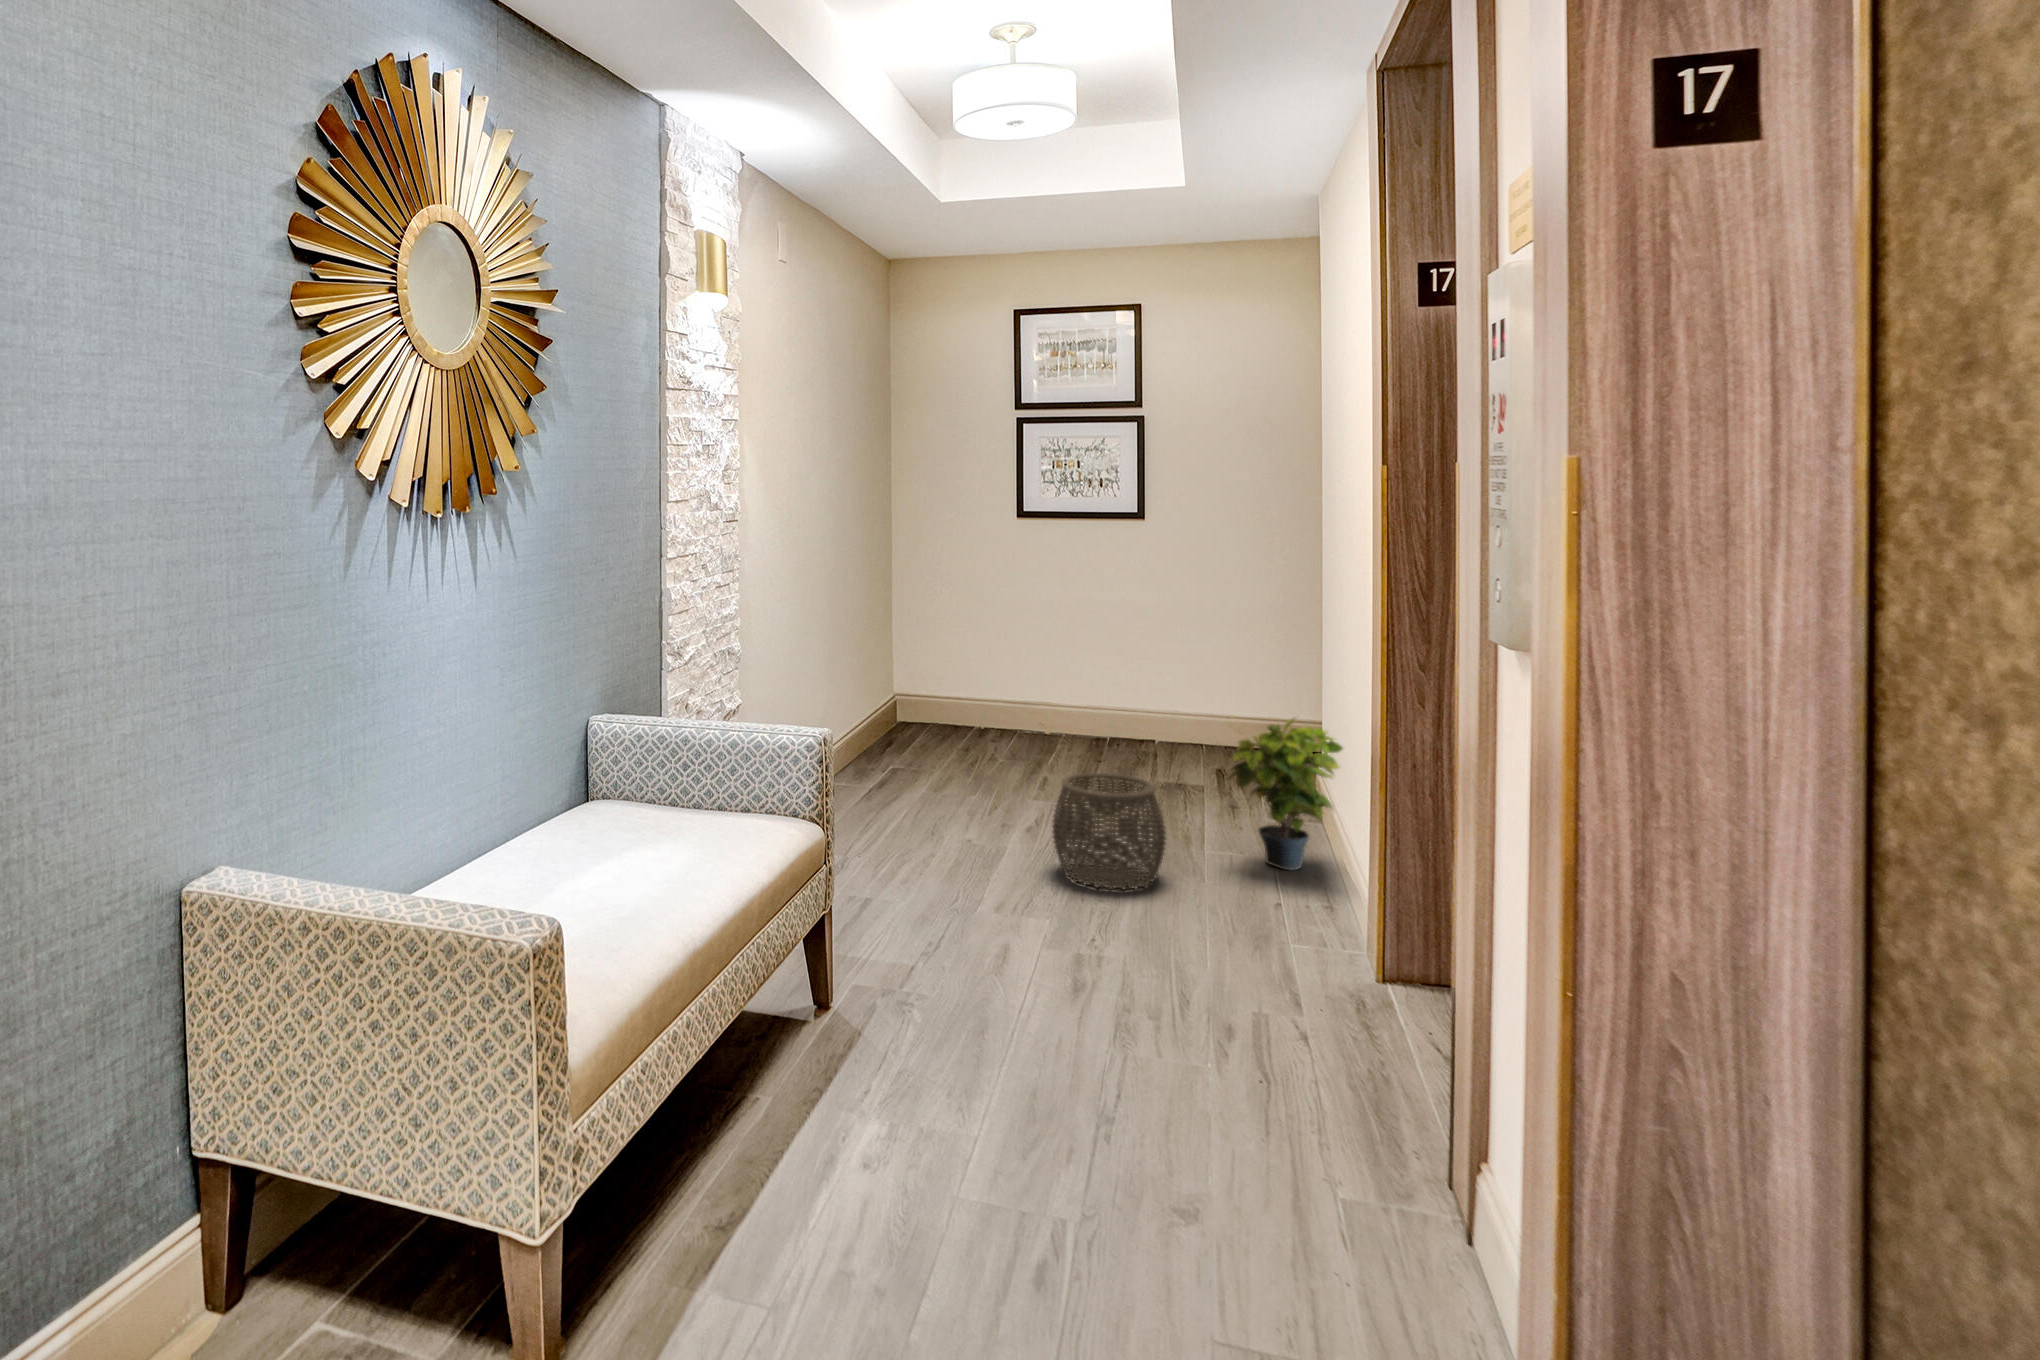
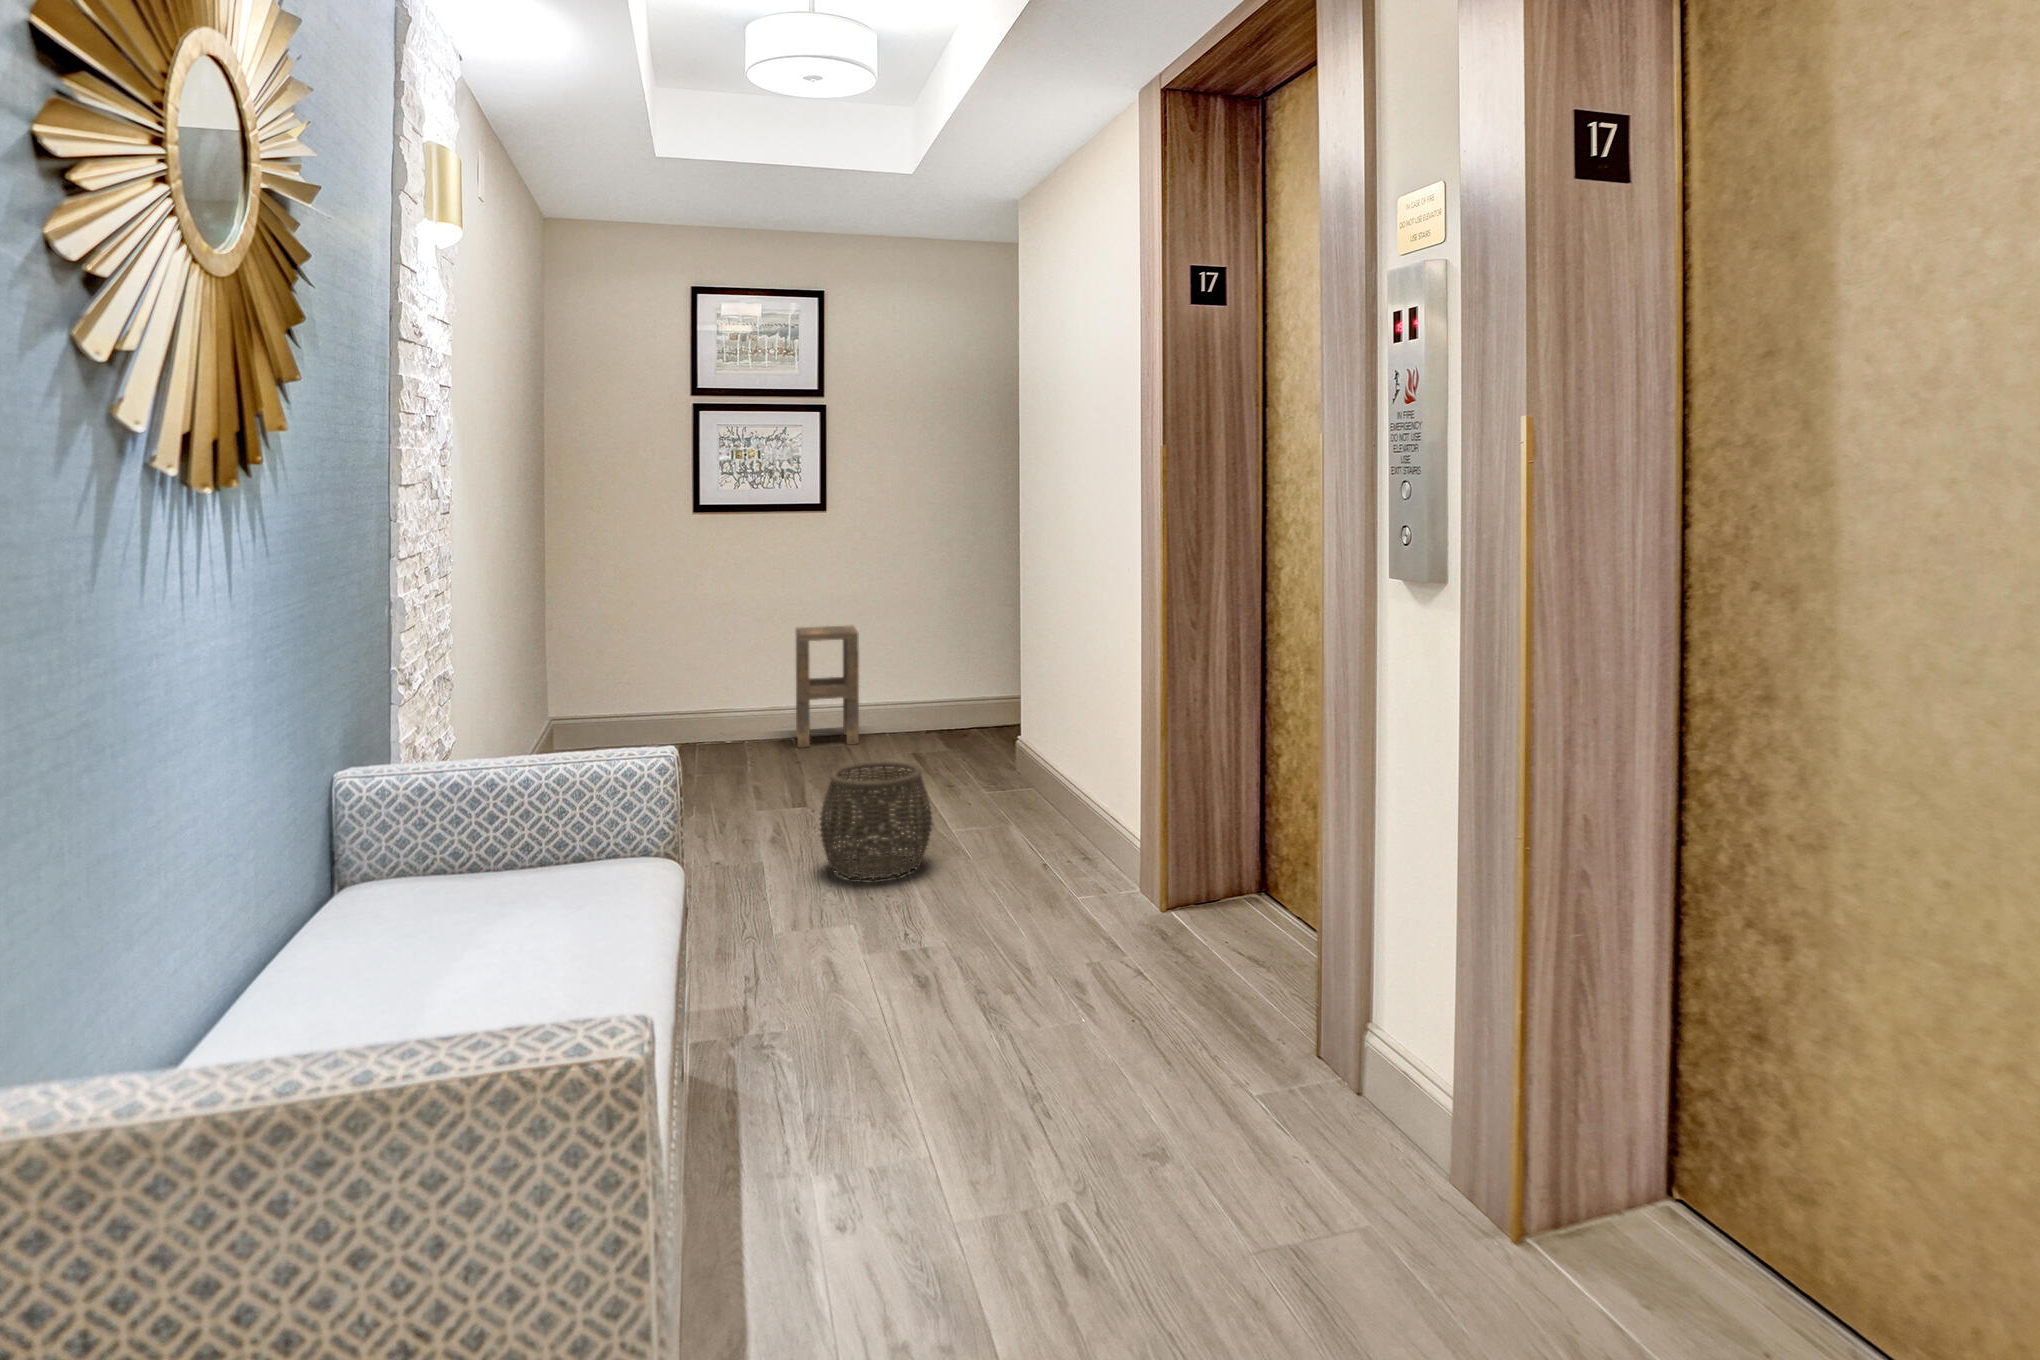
side table: none [1109,633,1175,756] -> present [795,626,859,748]
potted plant: present [1228,718,1343,870] -> none [974,683,1071,828]

